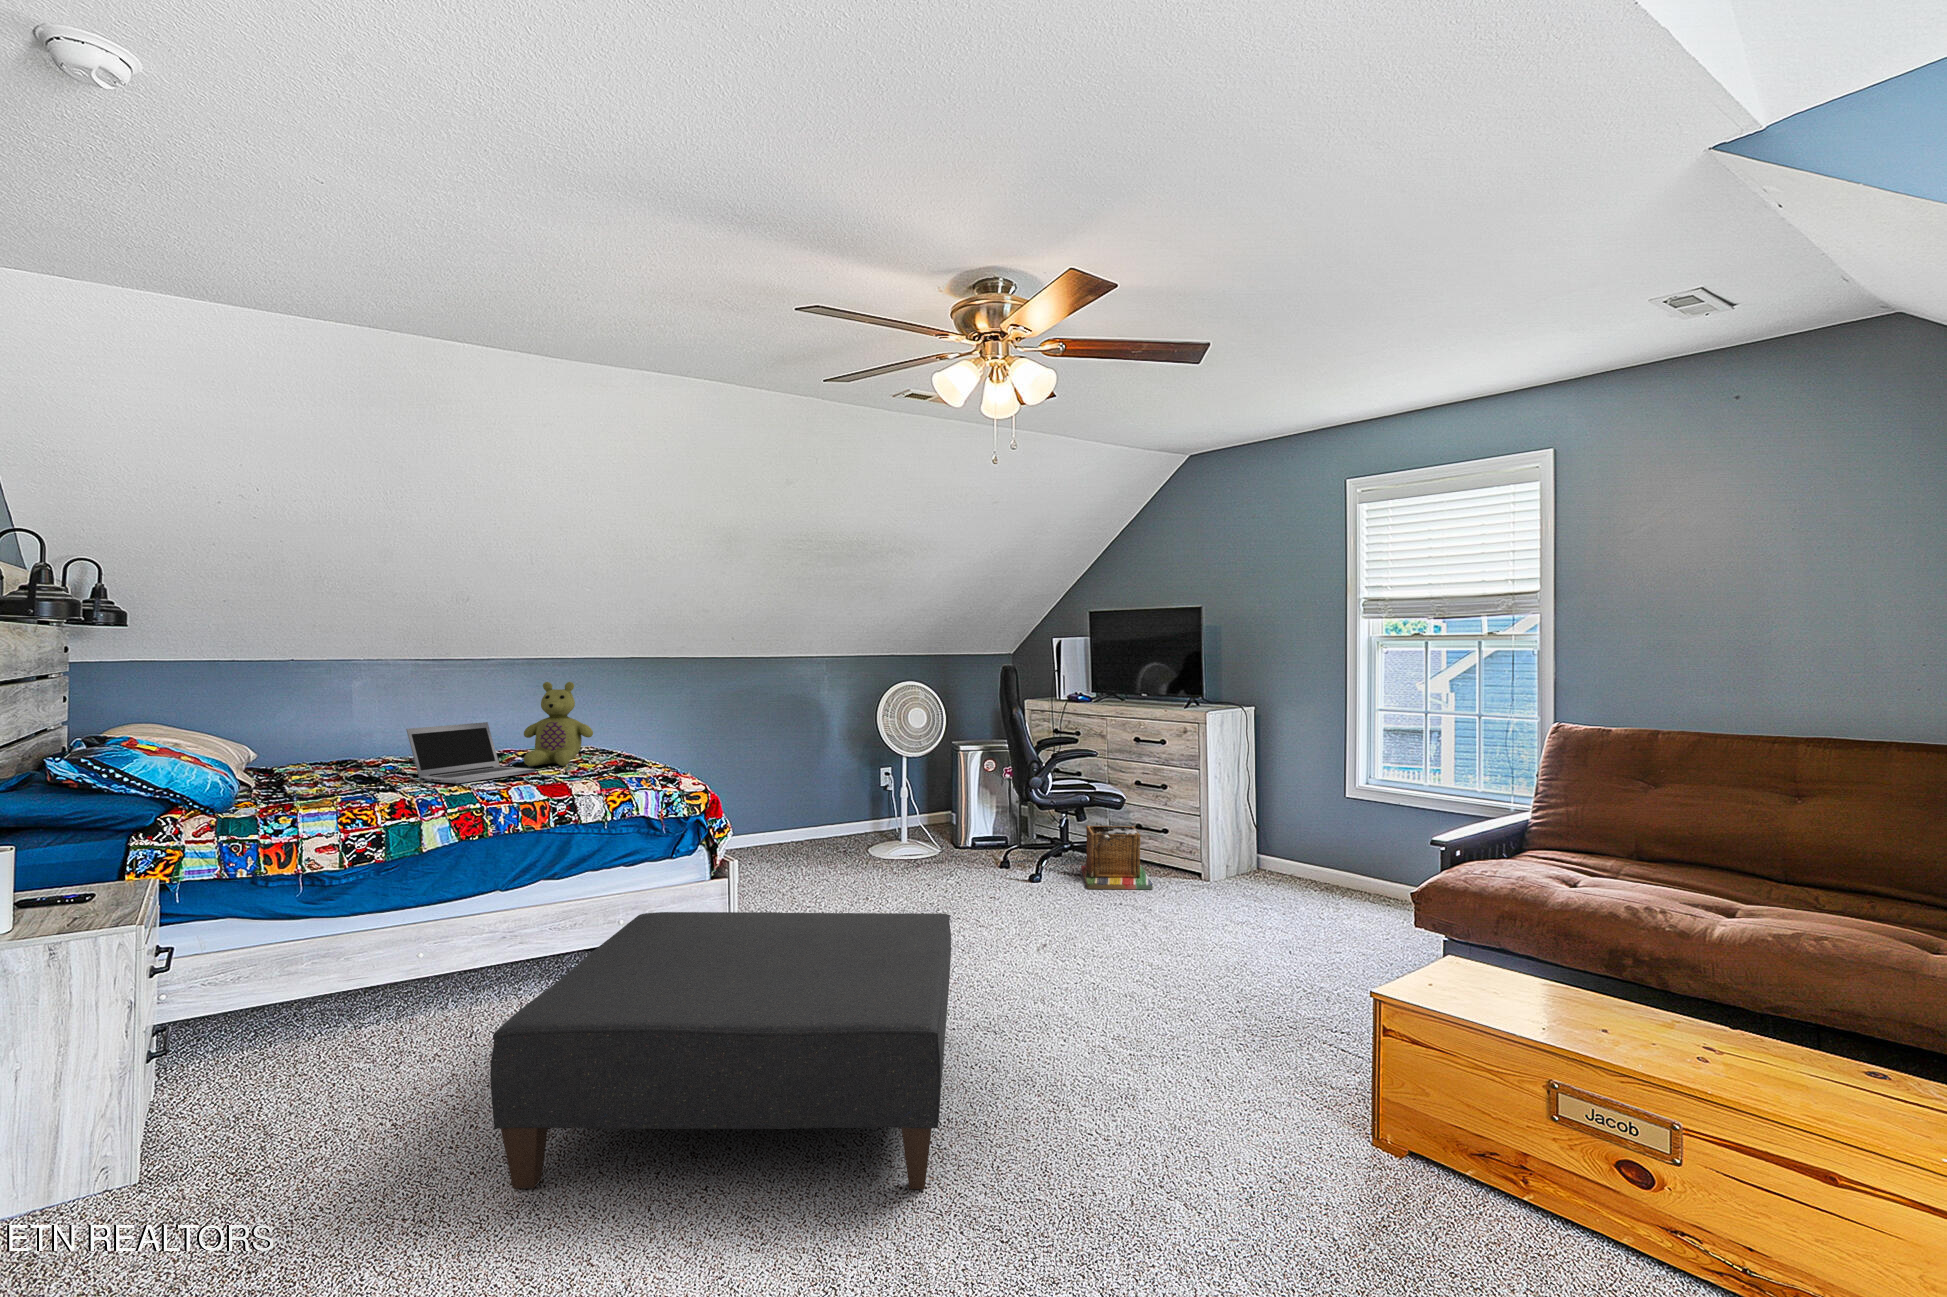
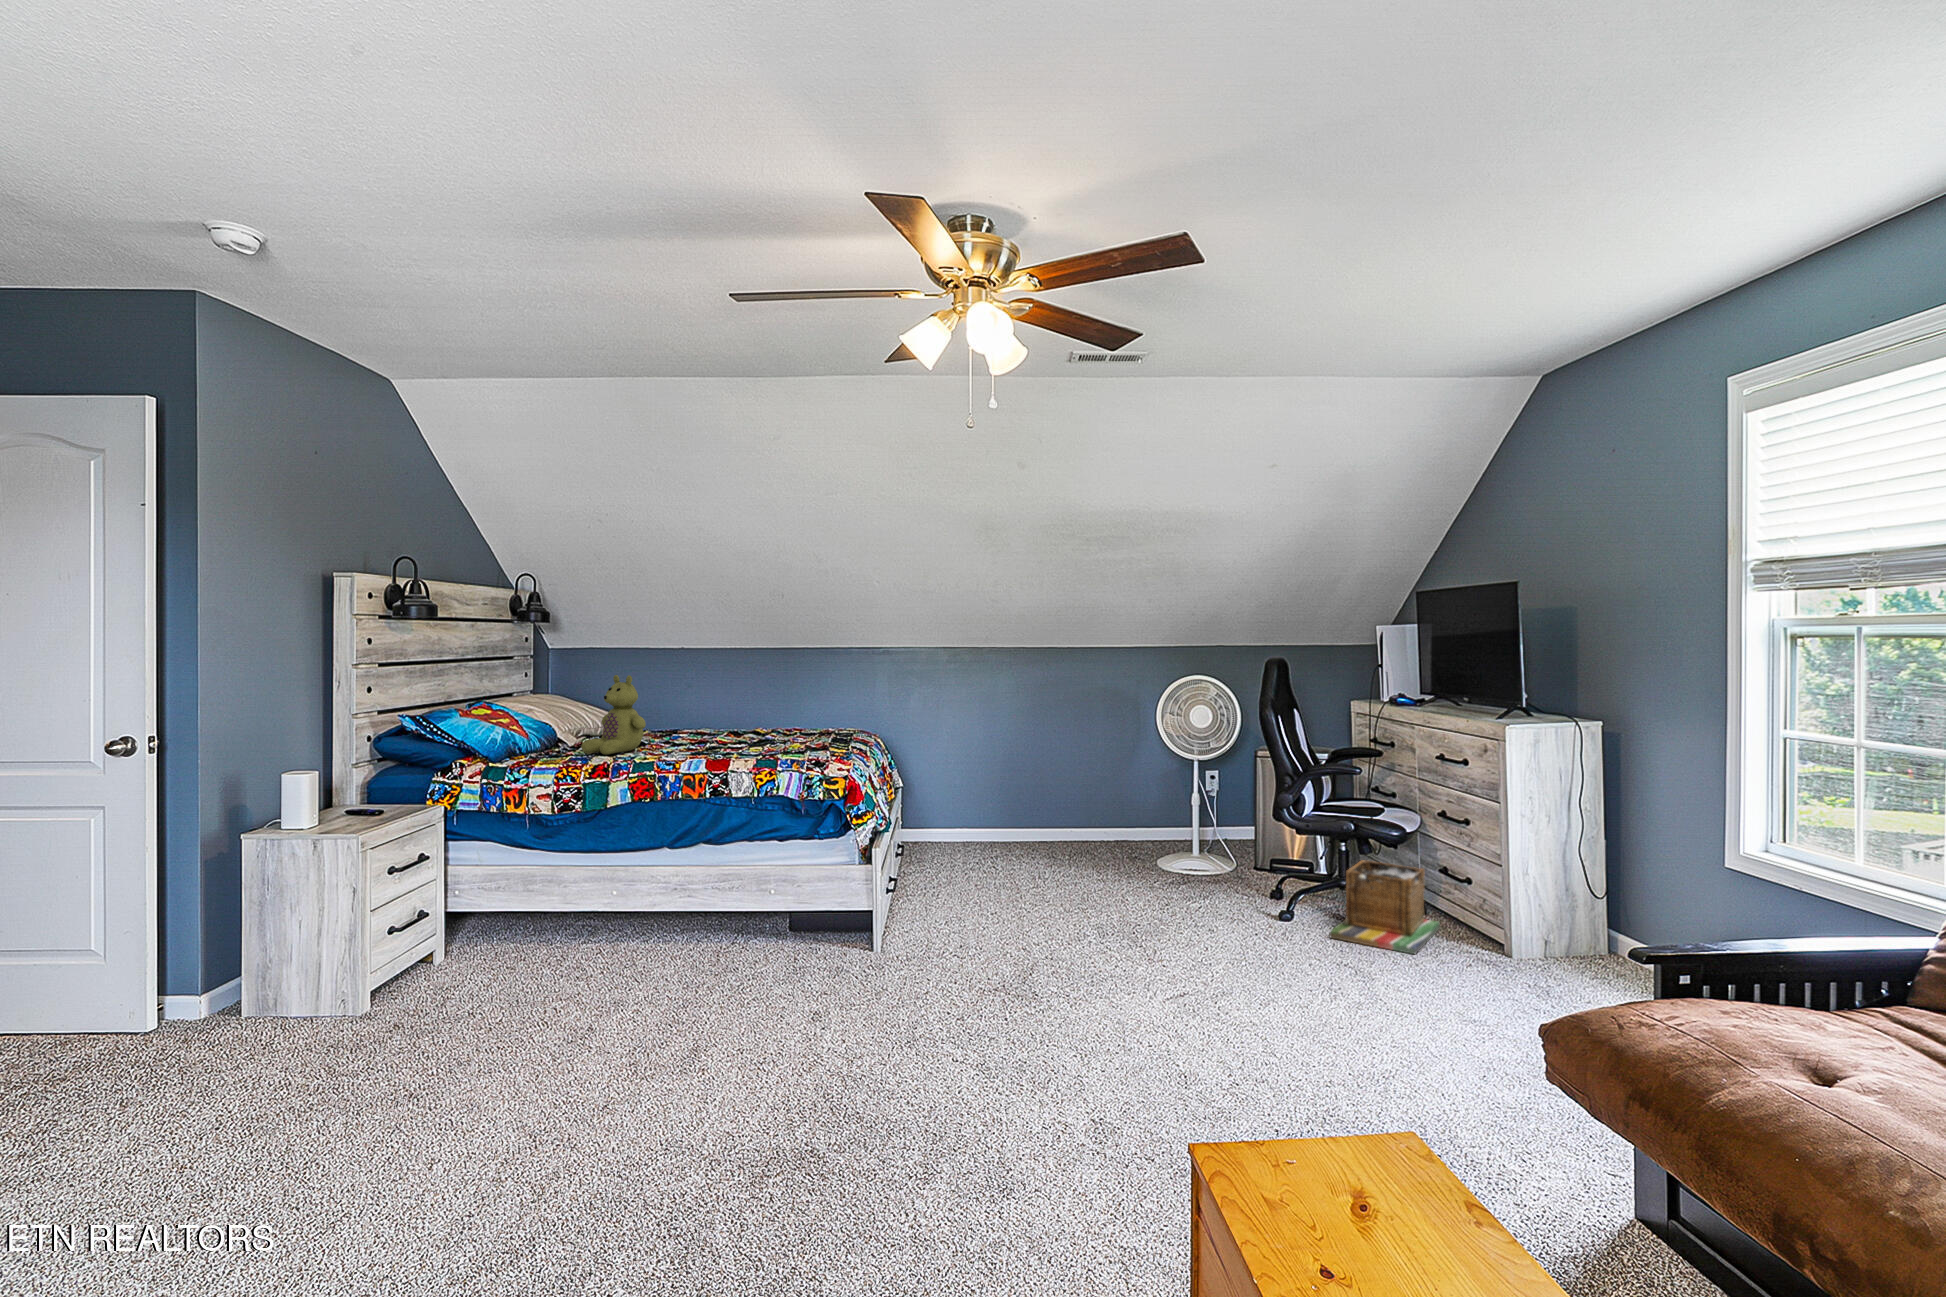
stuffed bear: present [524,682,593,766] -> present [581,675,646,755]
laptop: present [406,722,535,783] -> none [669,704,759,754]
ottoman: present [491,912,951,1189] -> none [425,882,928,1211]

